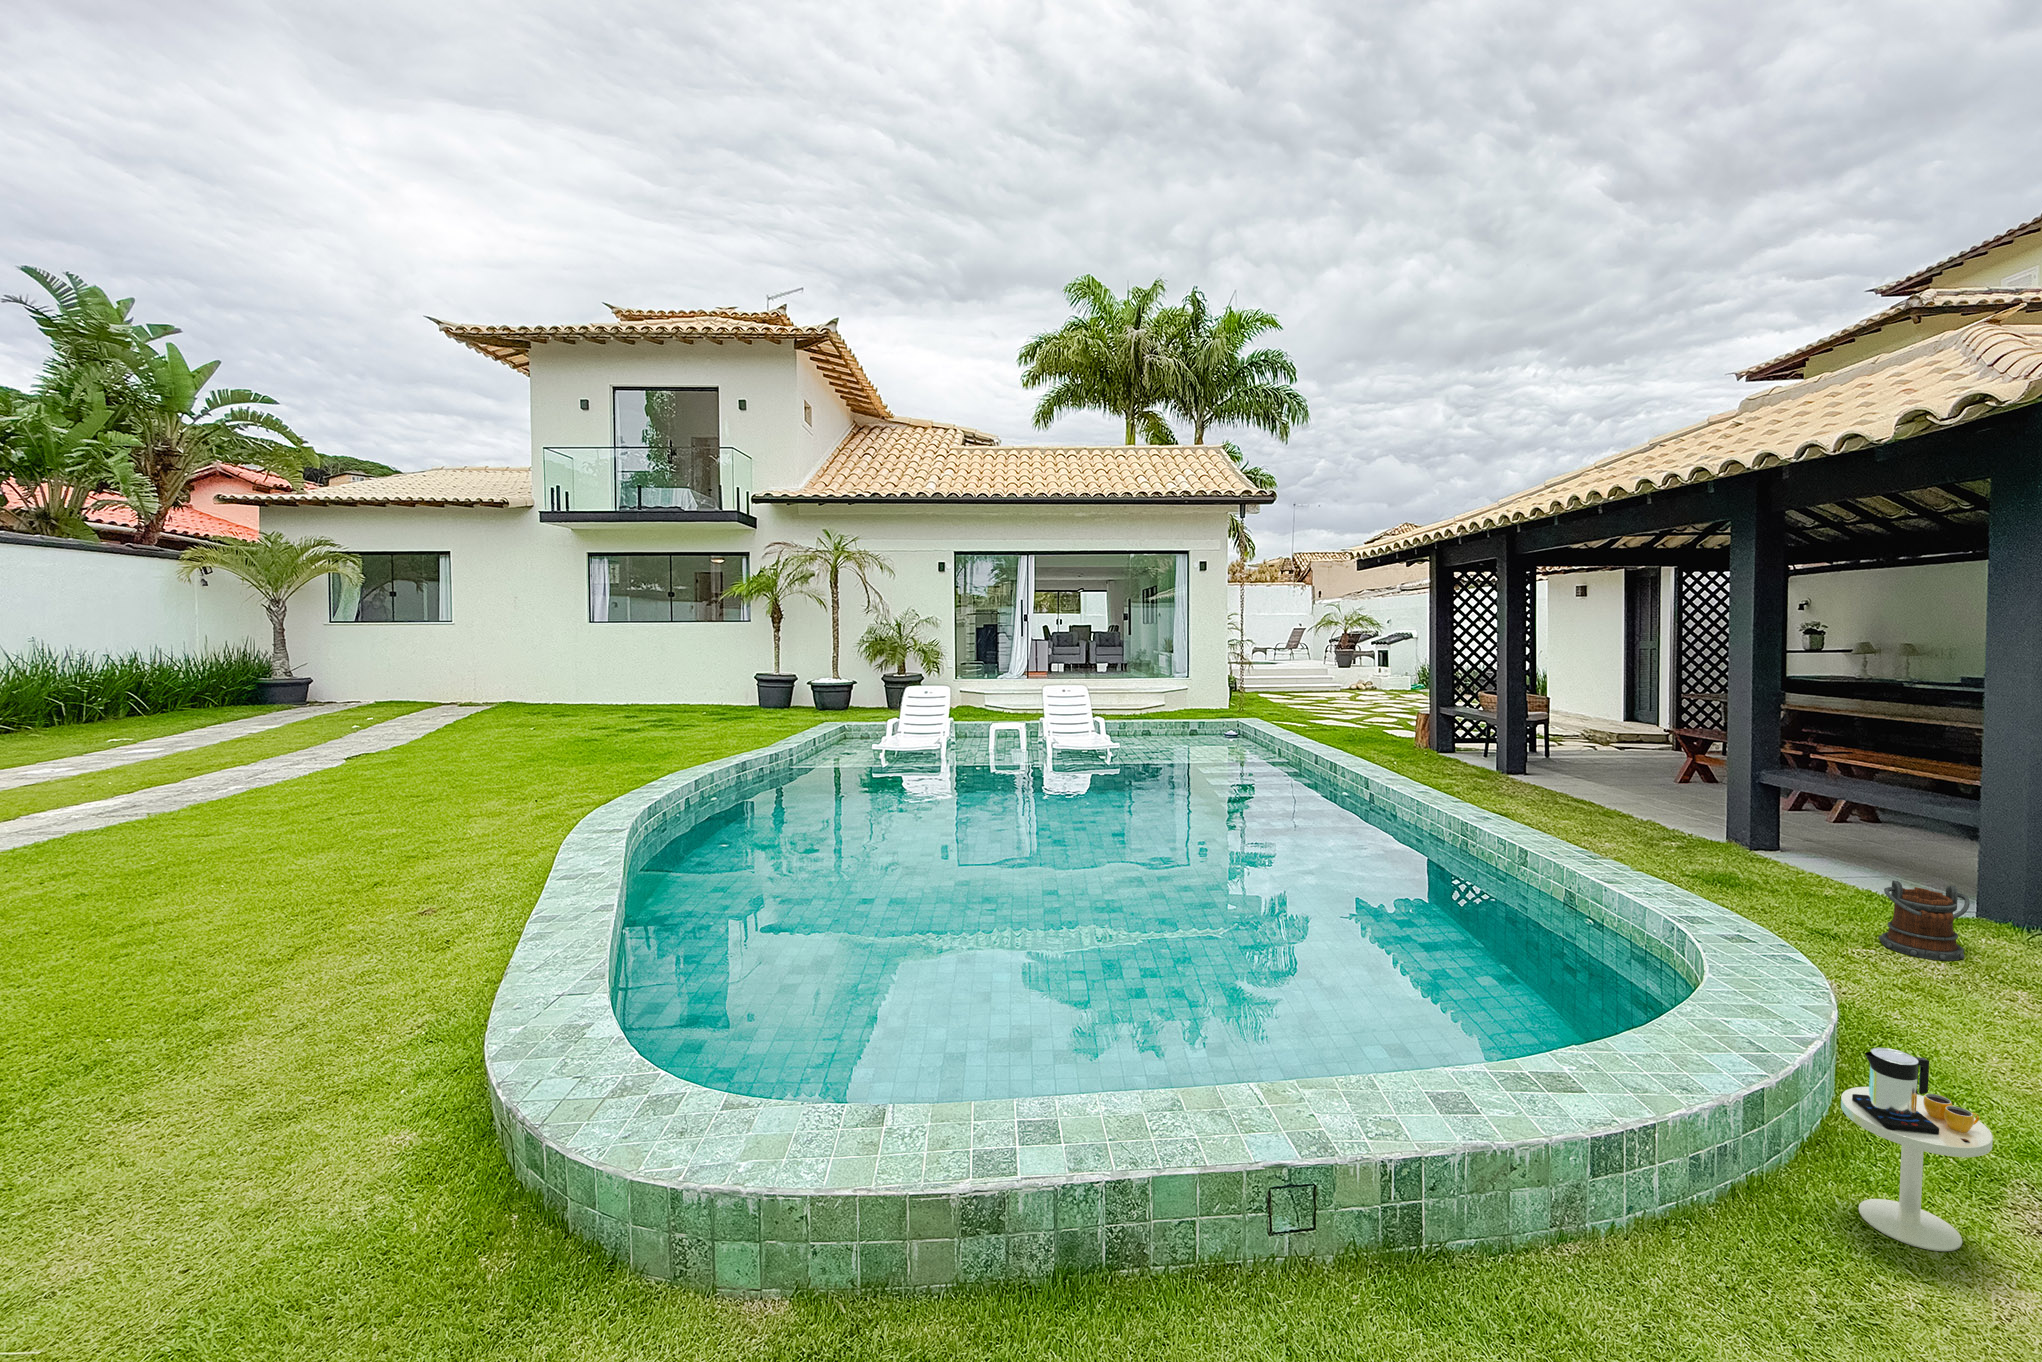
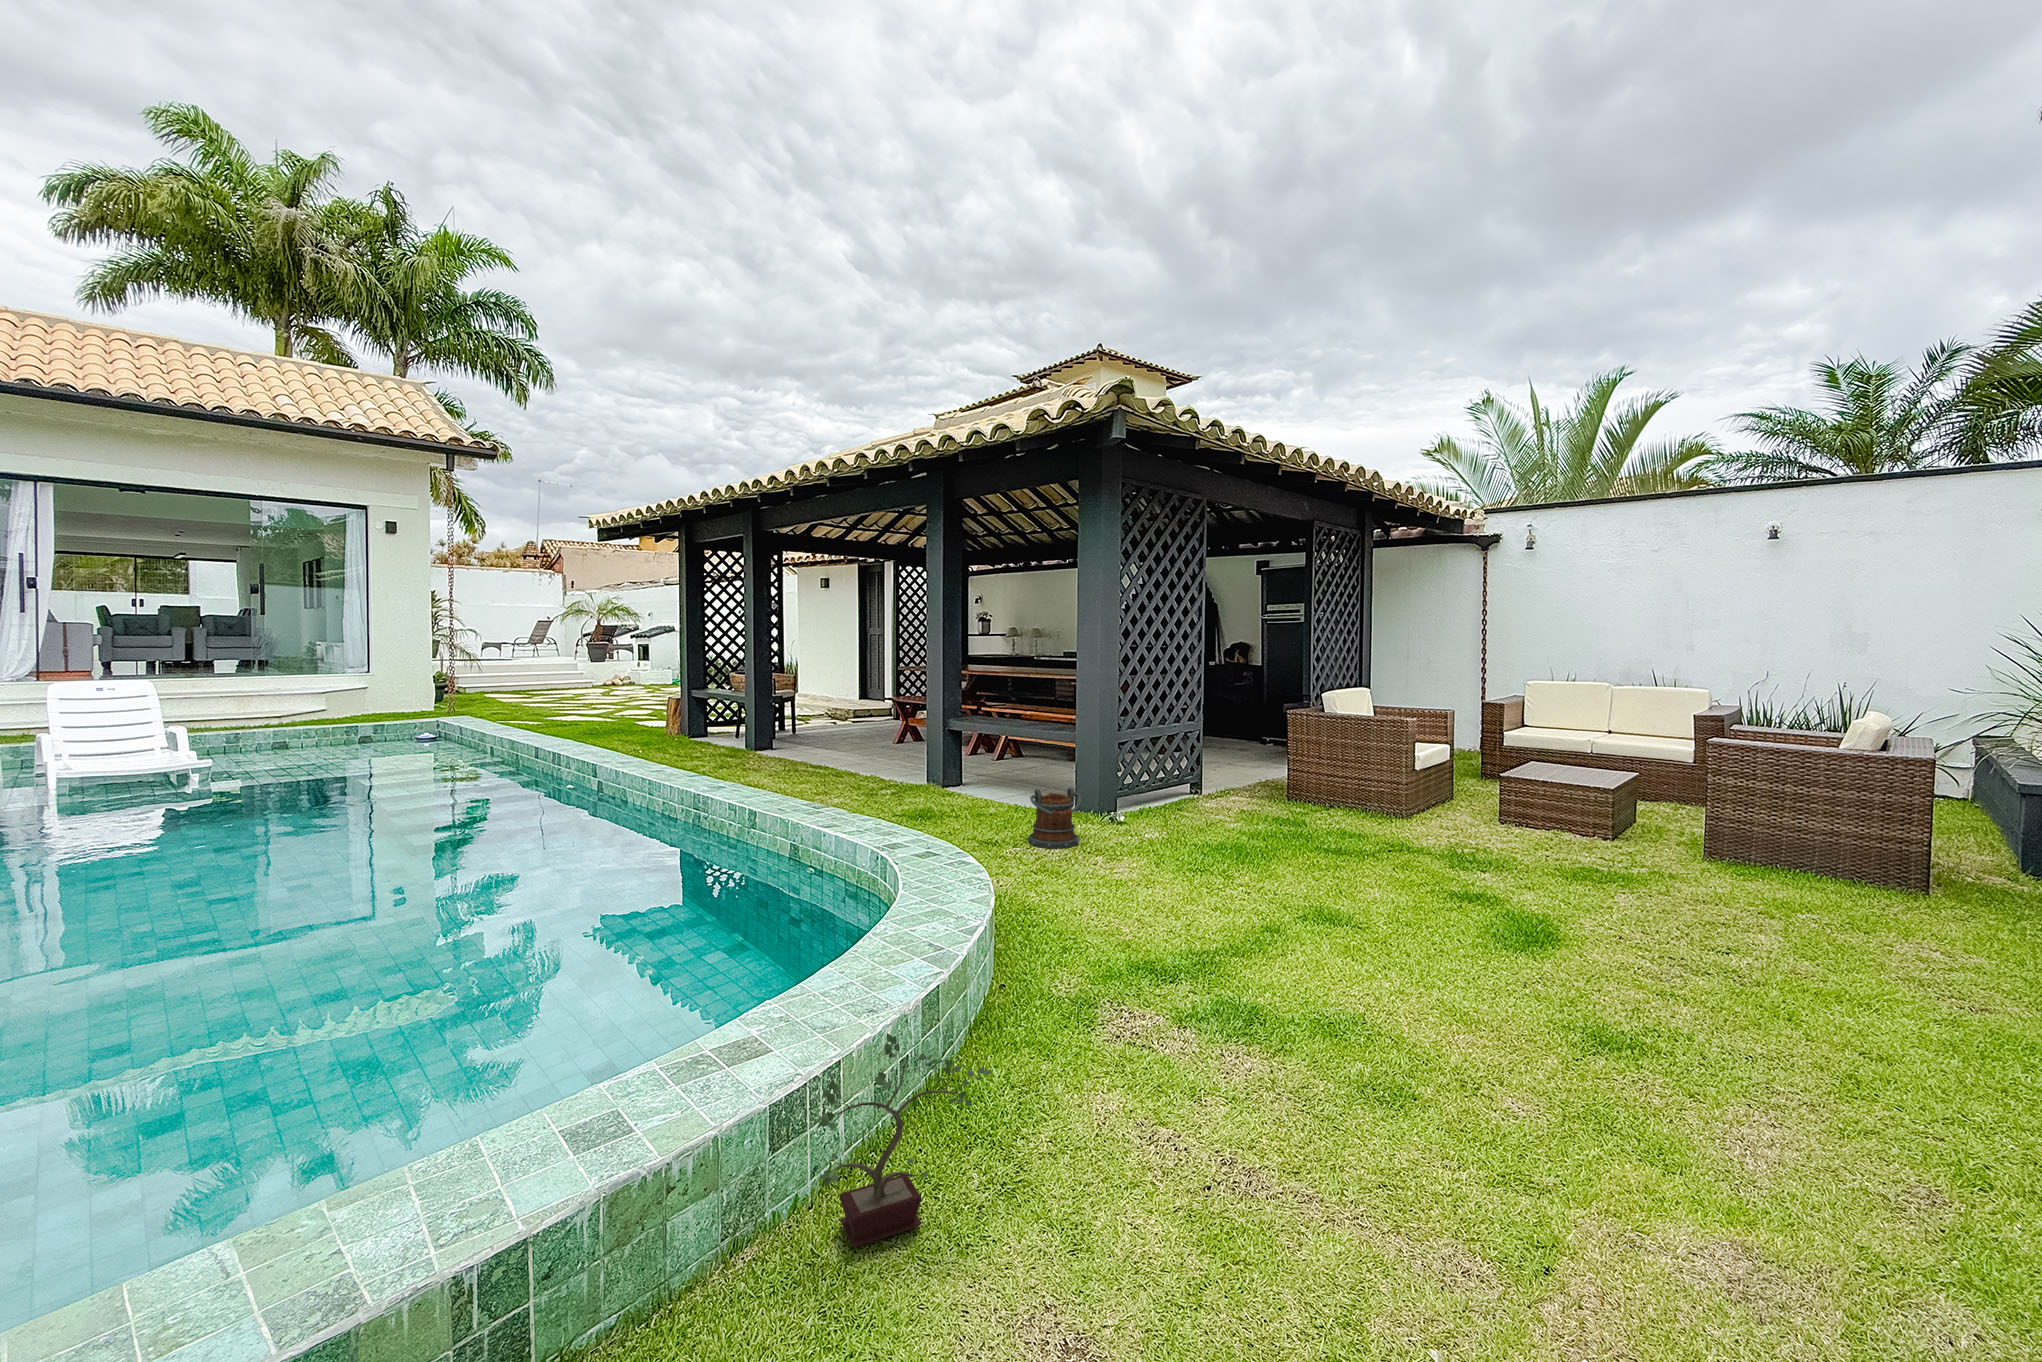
side table: present [1841,1048,1993,1251] -> none [1001,920,1105,1099]
potted plant: none [1641,1113,1834,1300] -> present [818,1033,992,1247]

